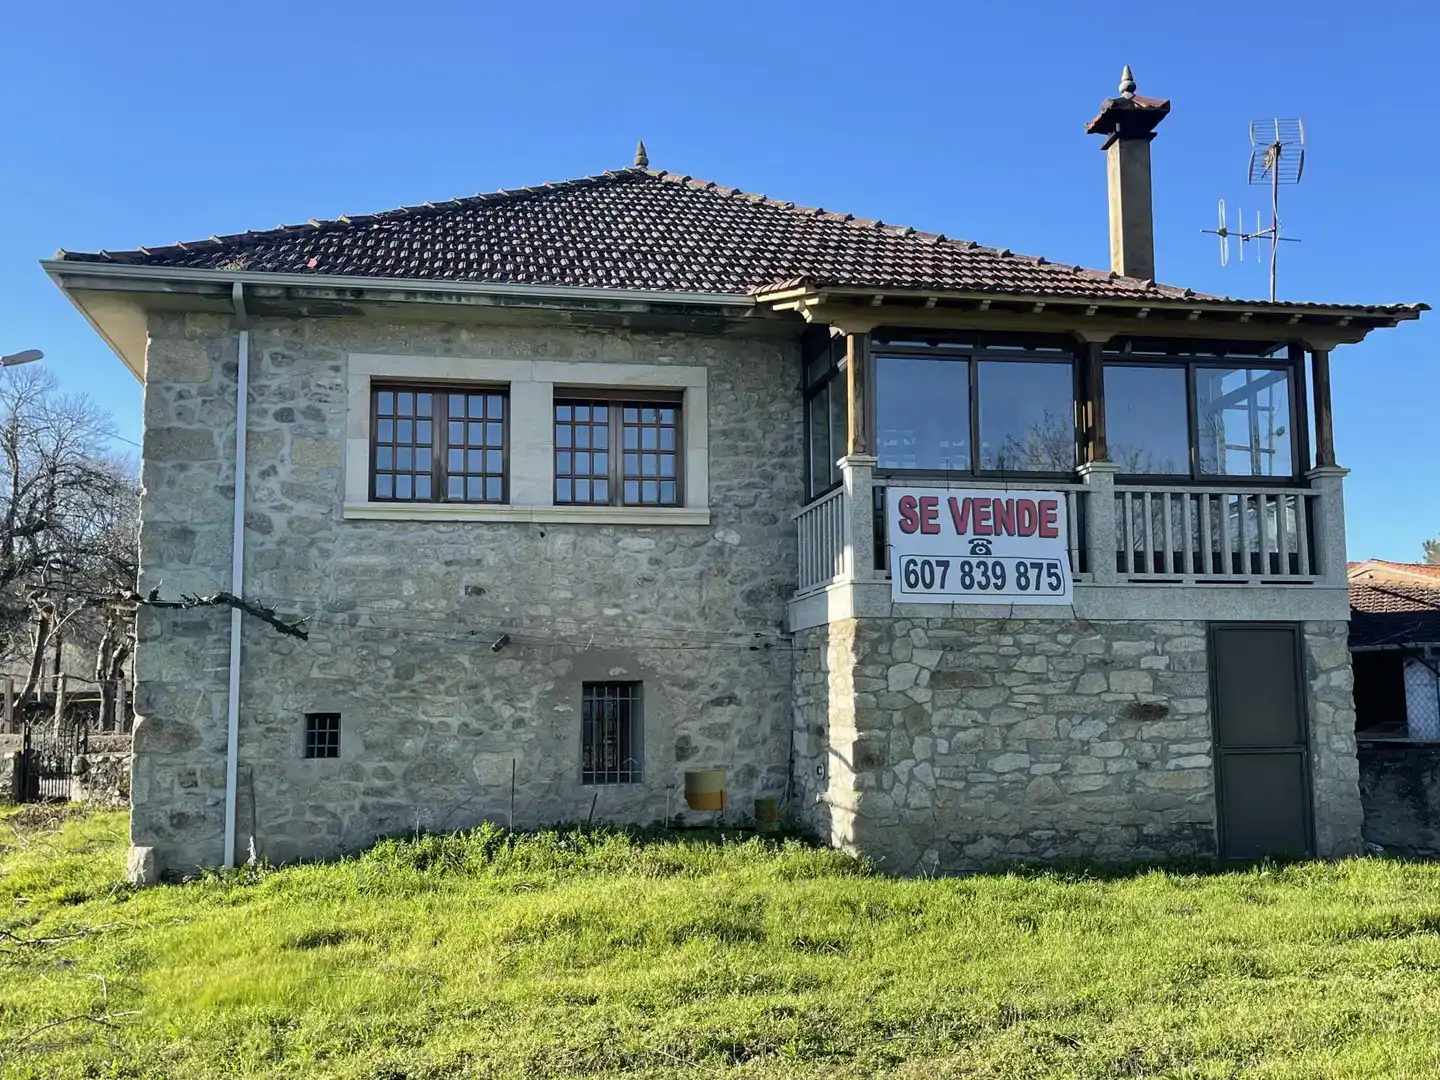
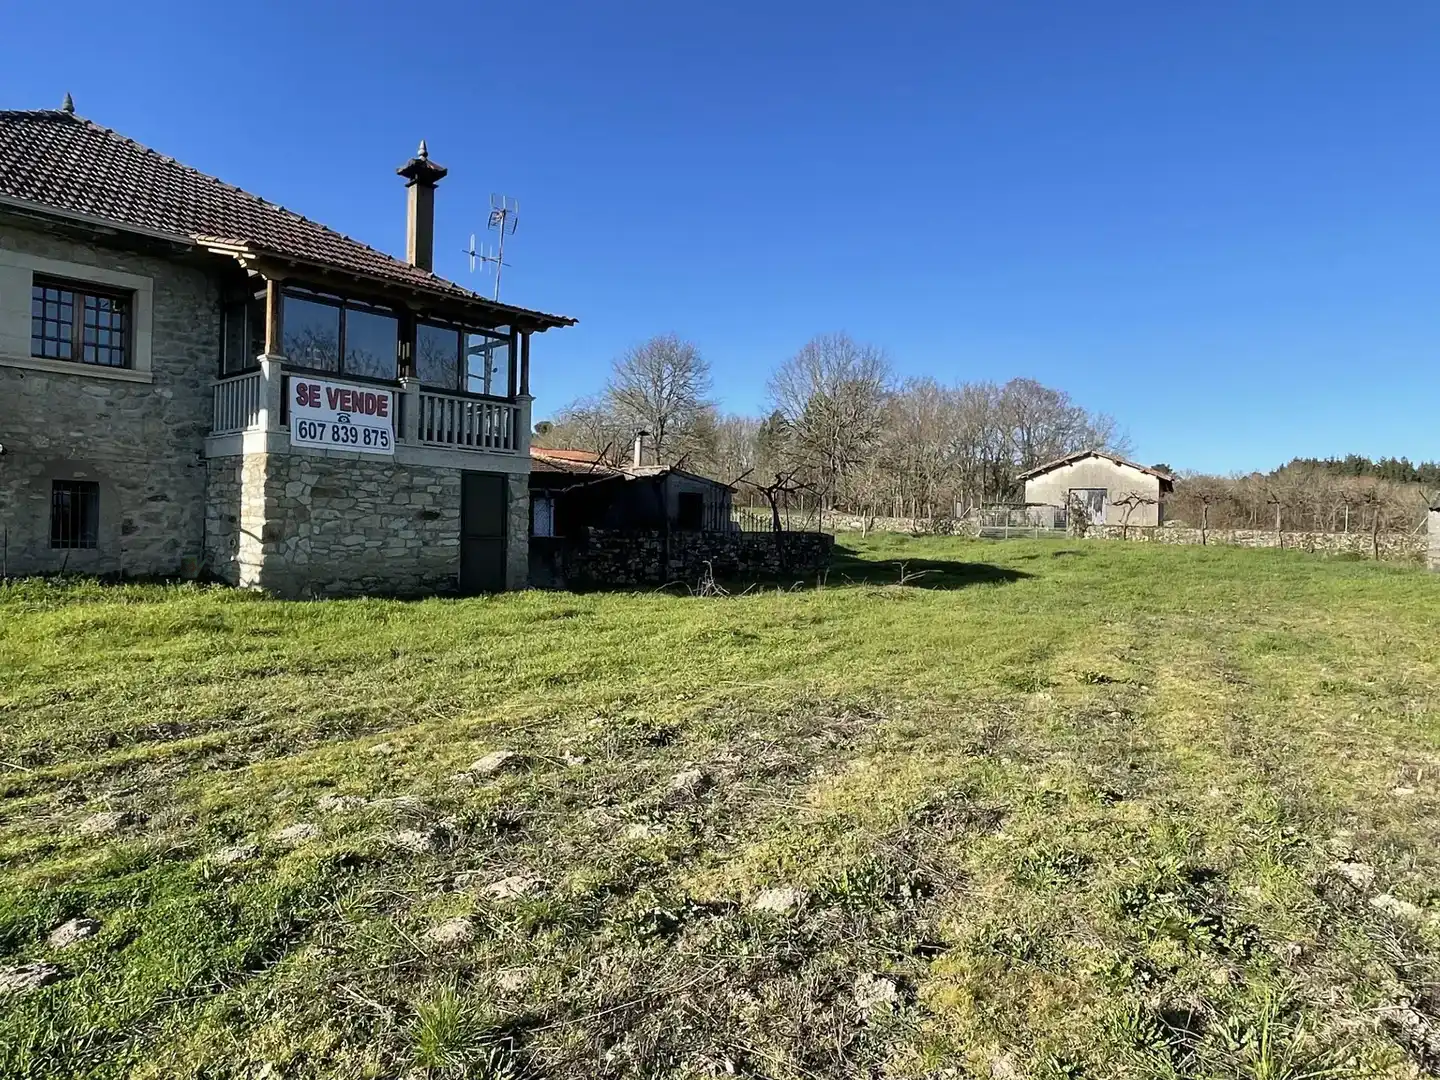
planter: present [684,770,727,830] -> none [128,540,159,577]

